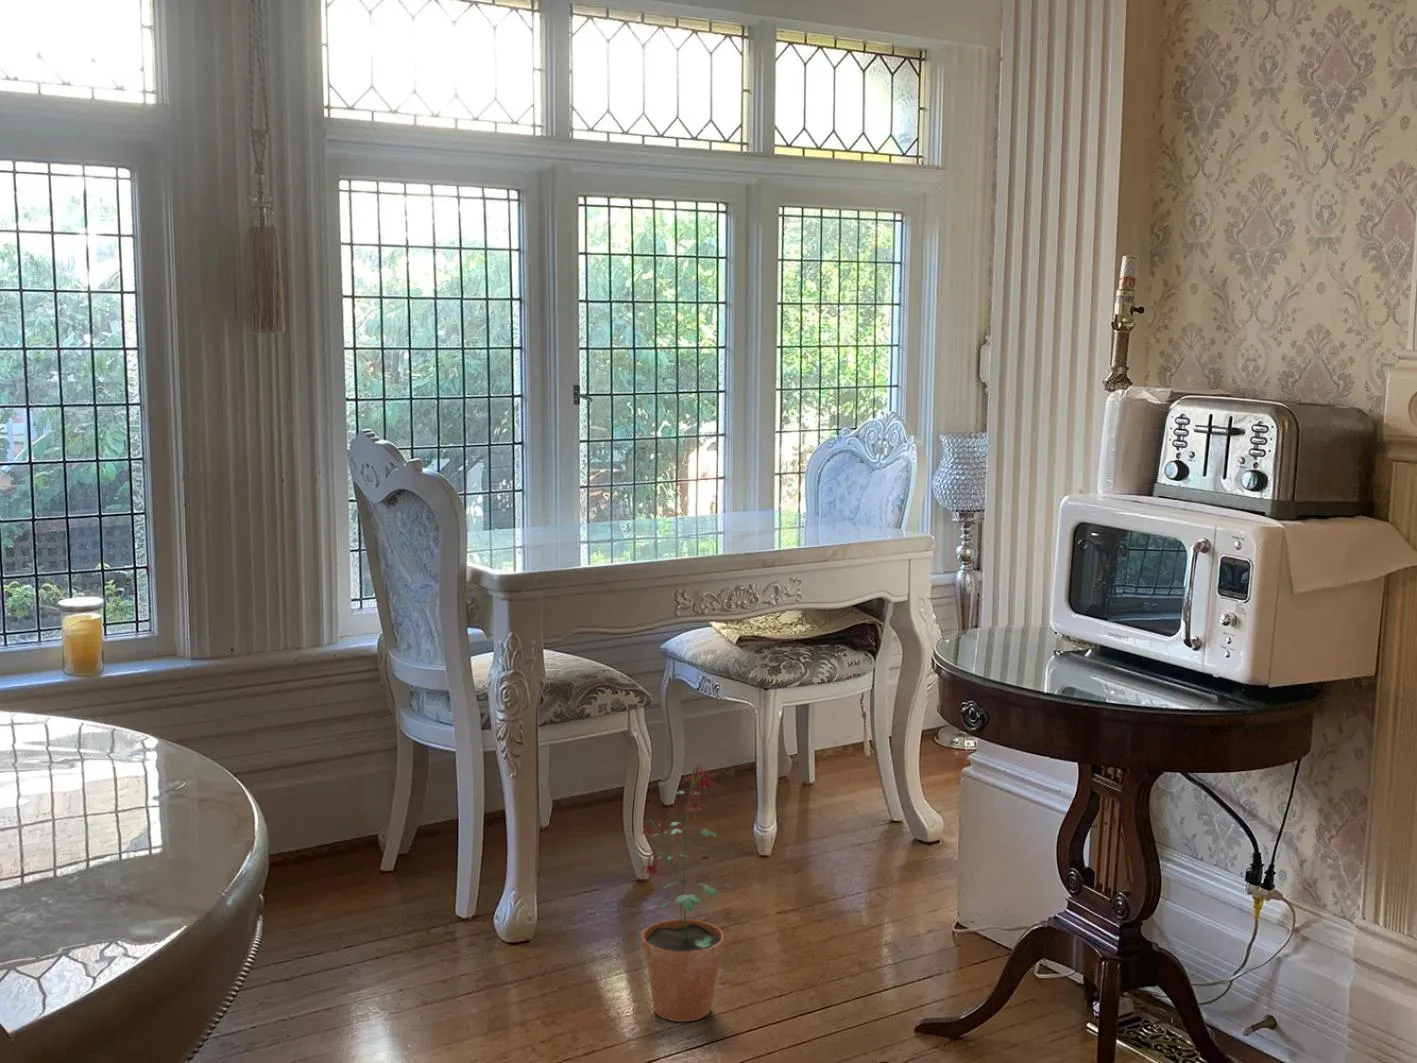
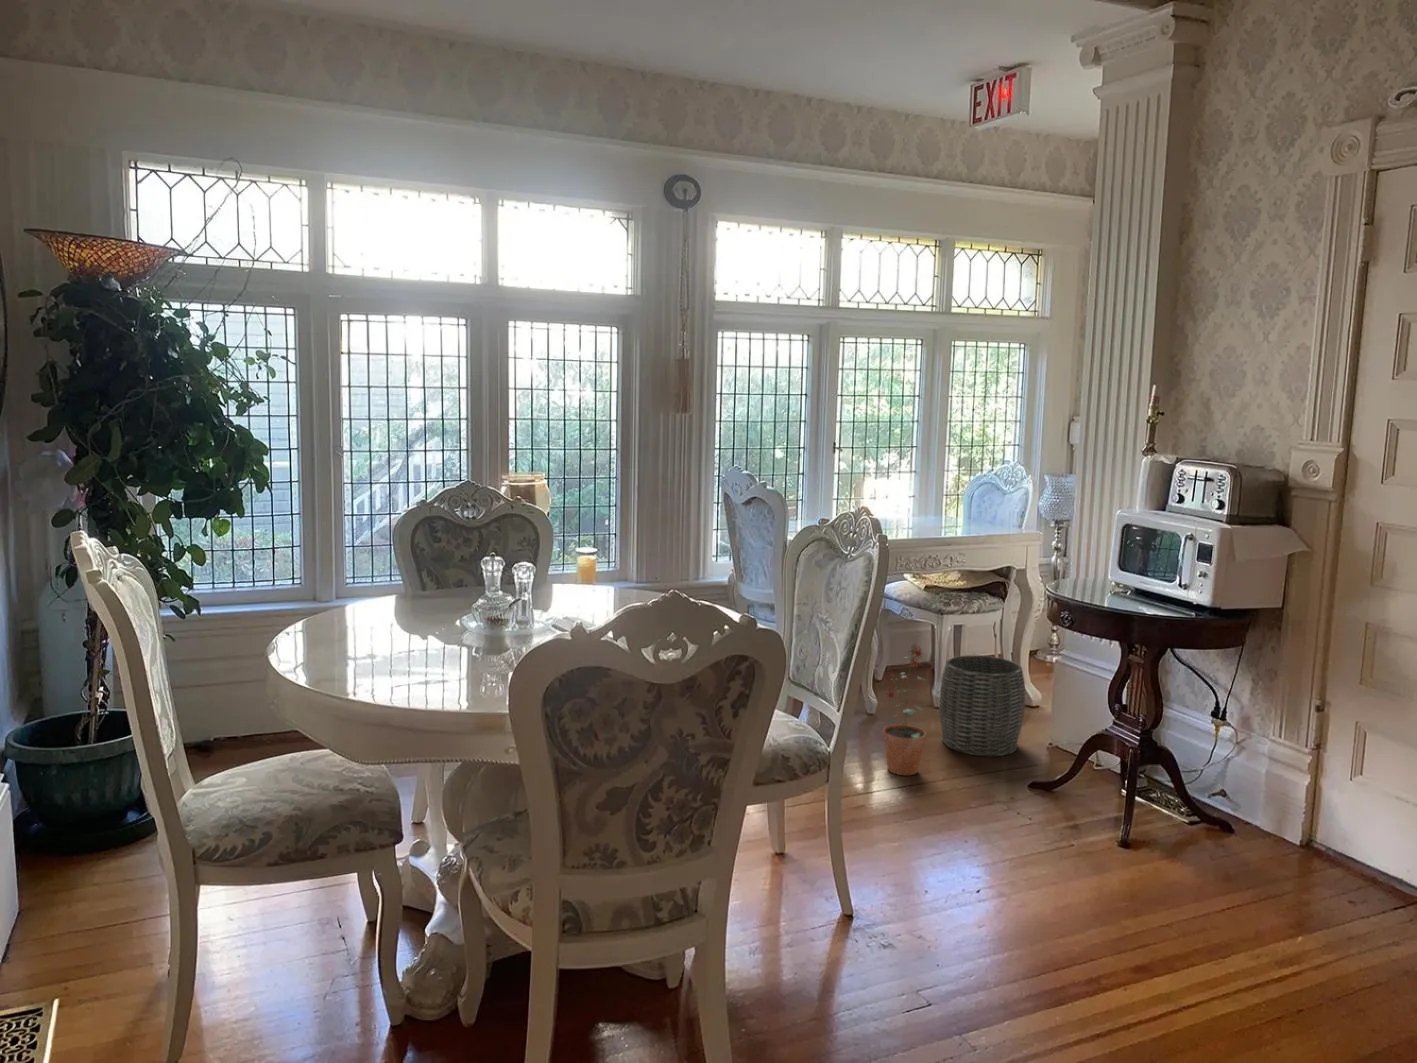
woven basket: none [756,768,909,962] -> present [939,655,1025,756]

